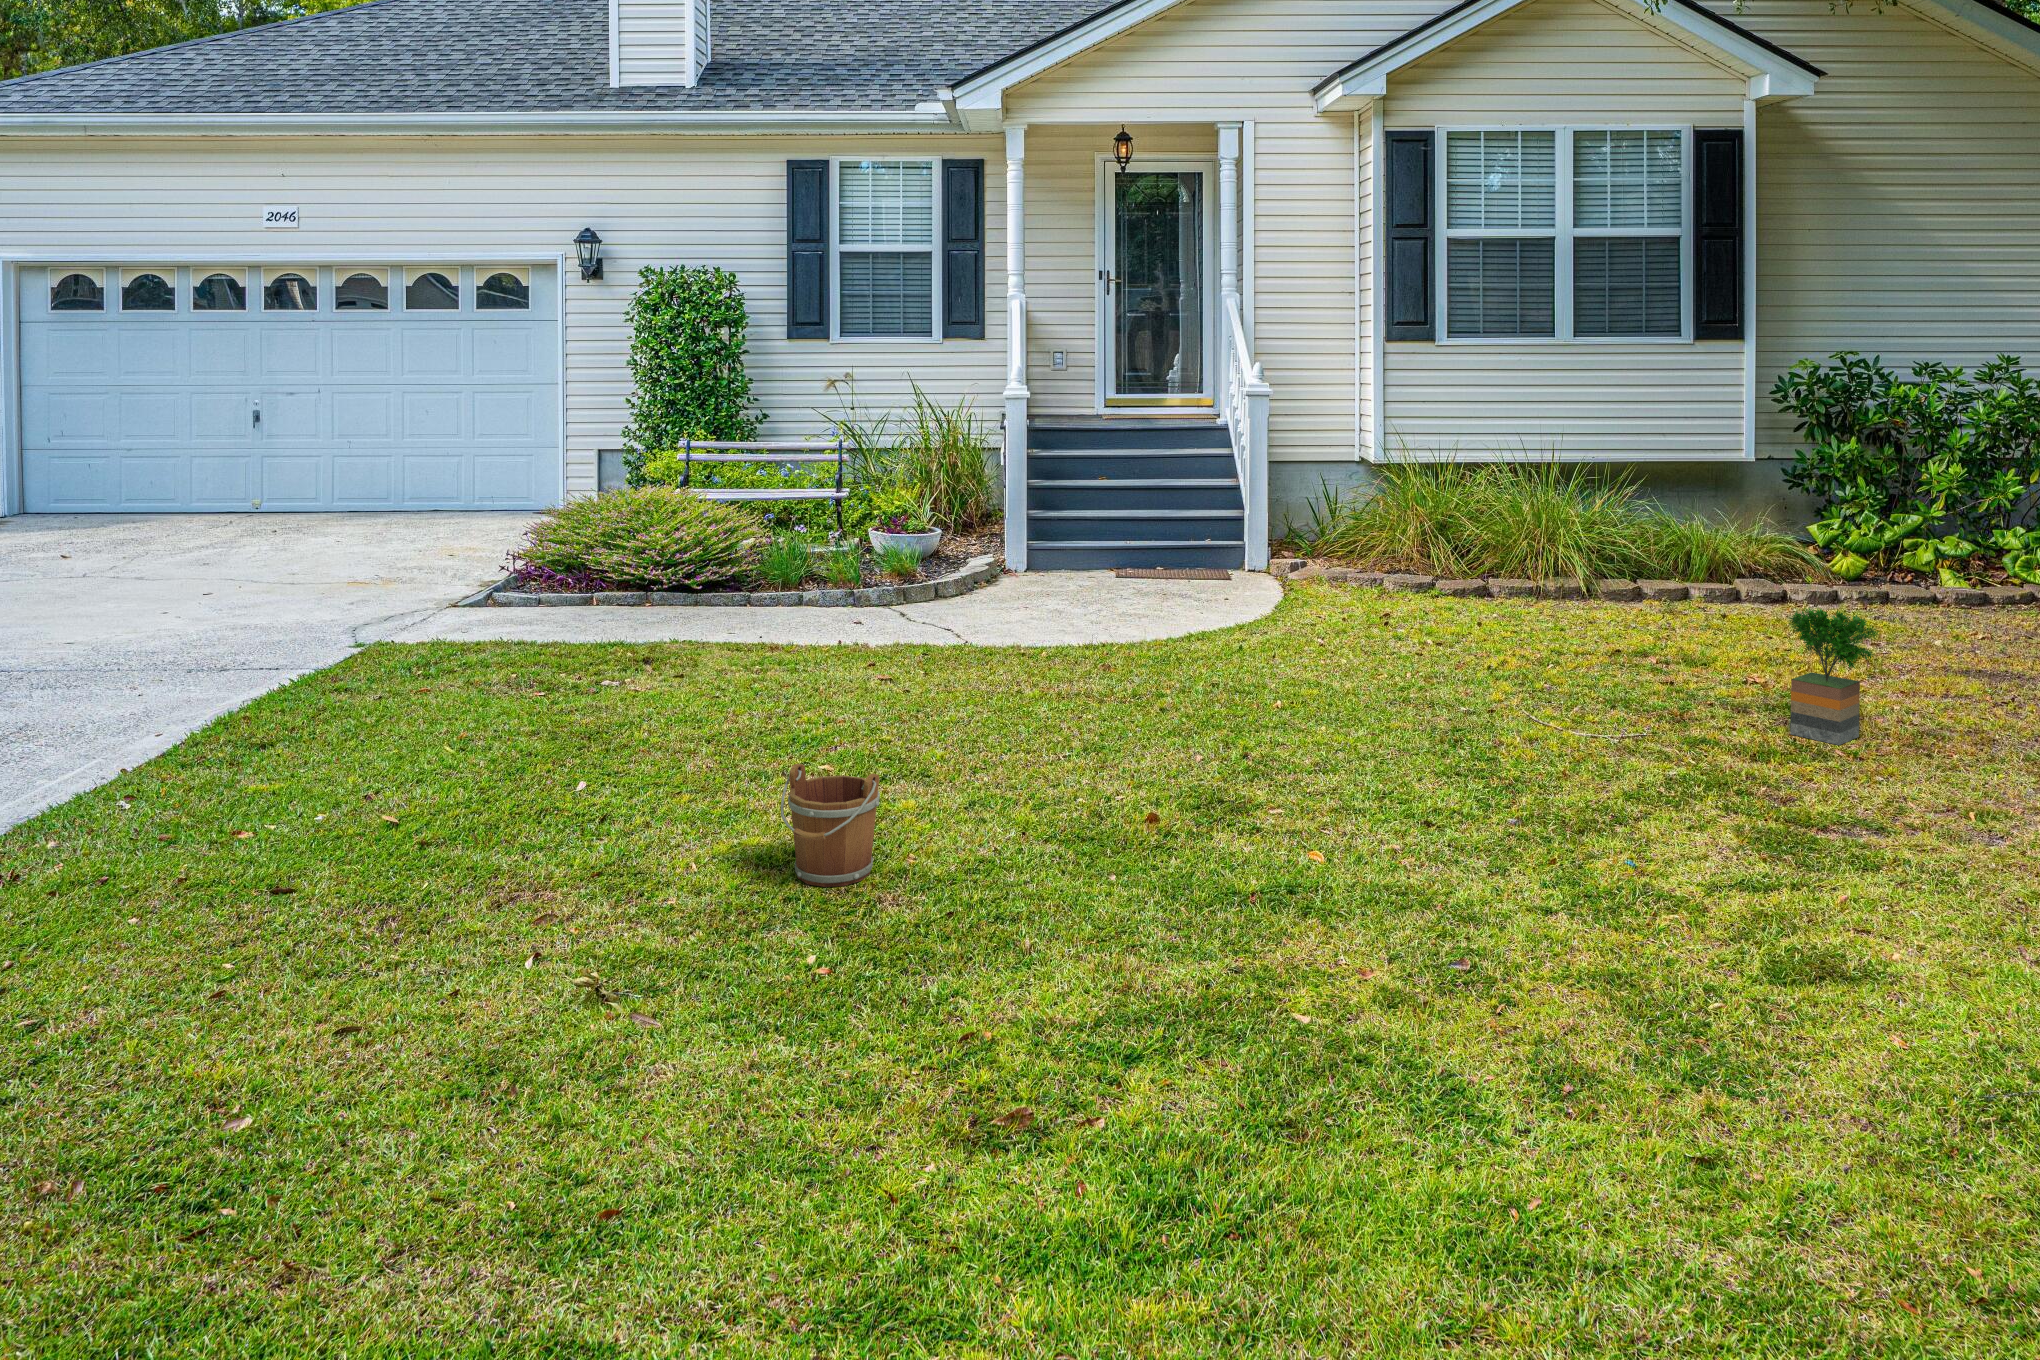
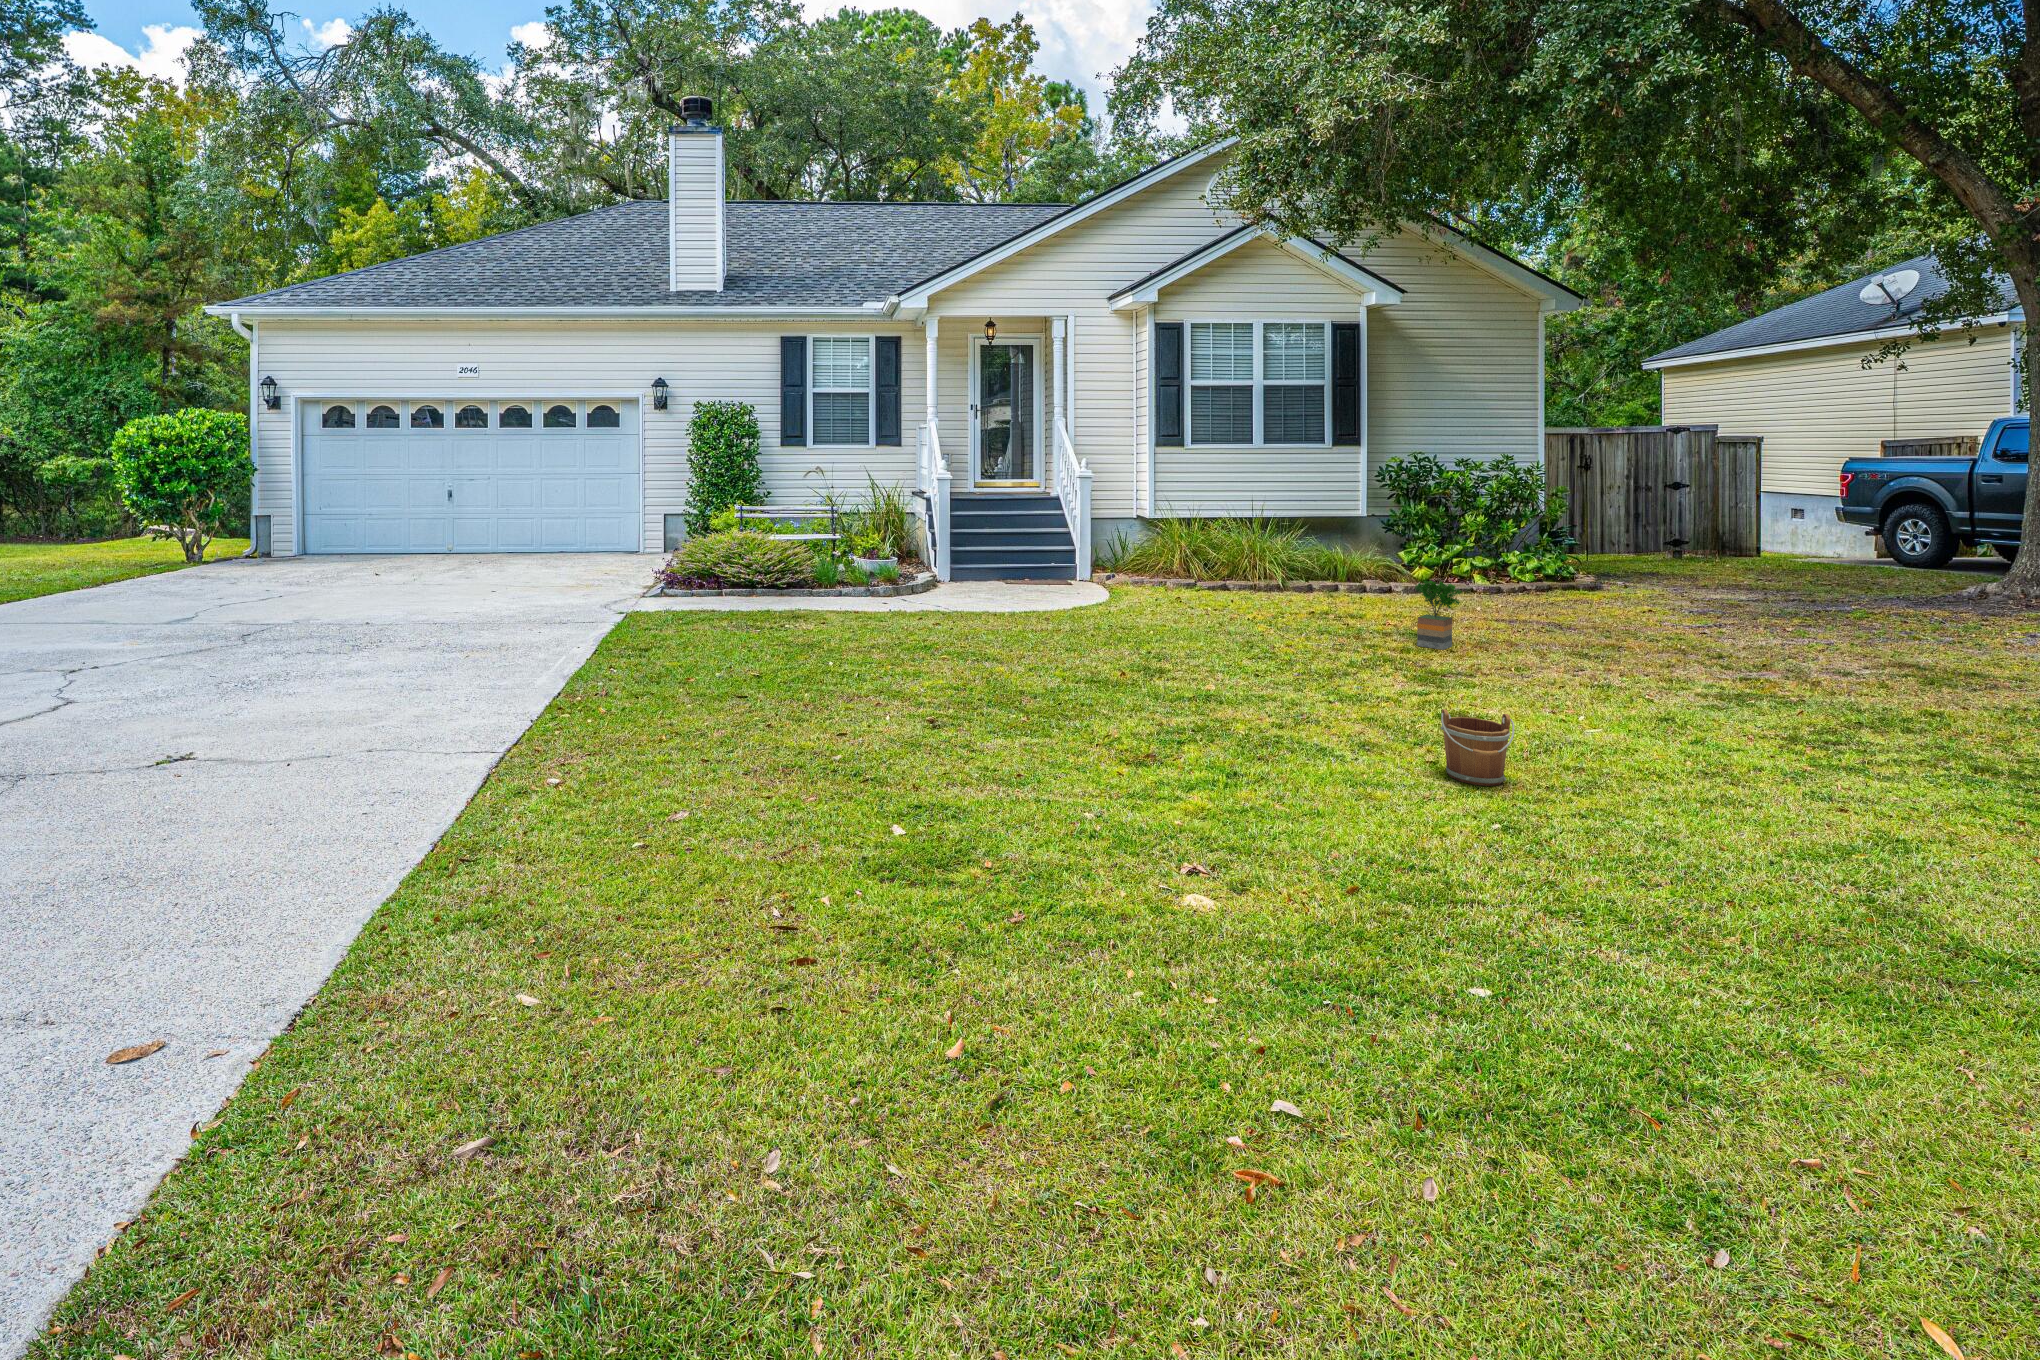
bucket: present [781,764,880,887] -> present [1441,709,1514,786]

